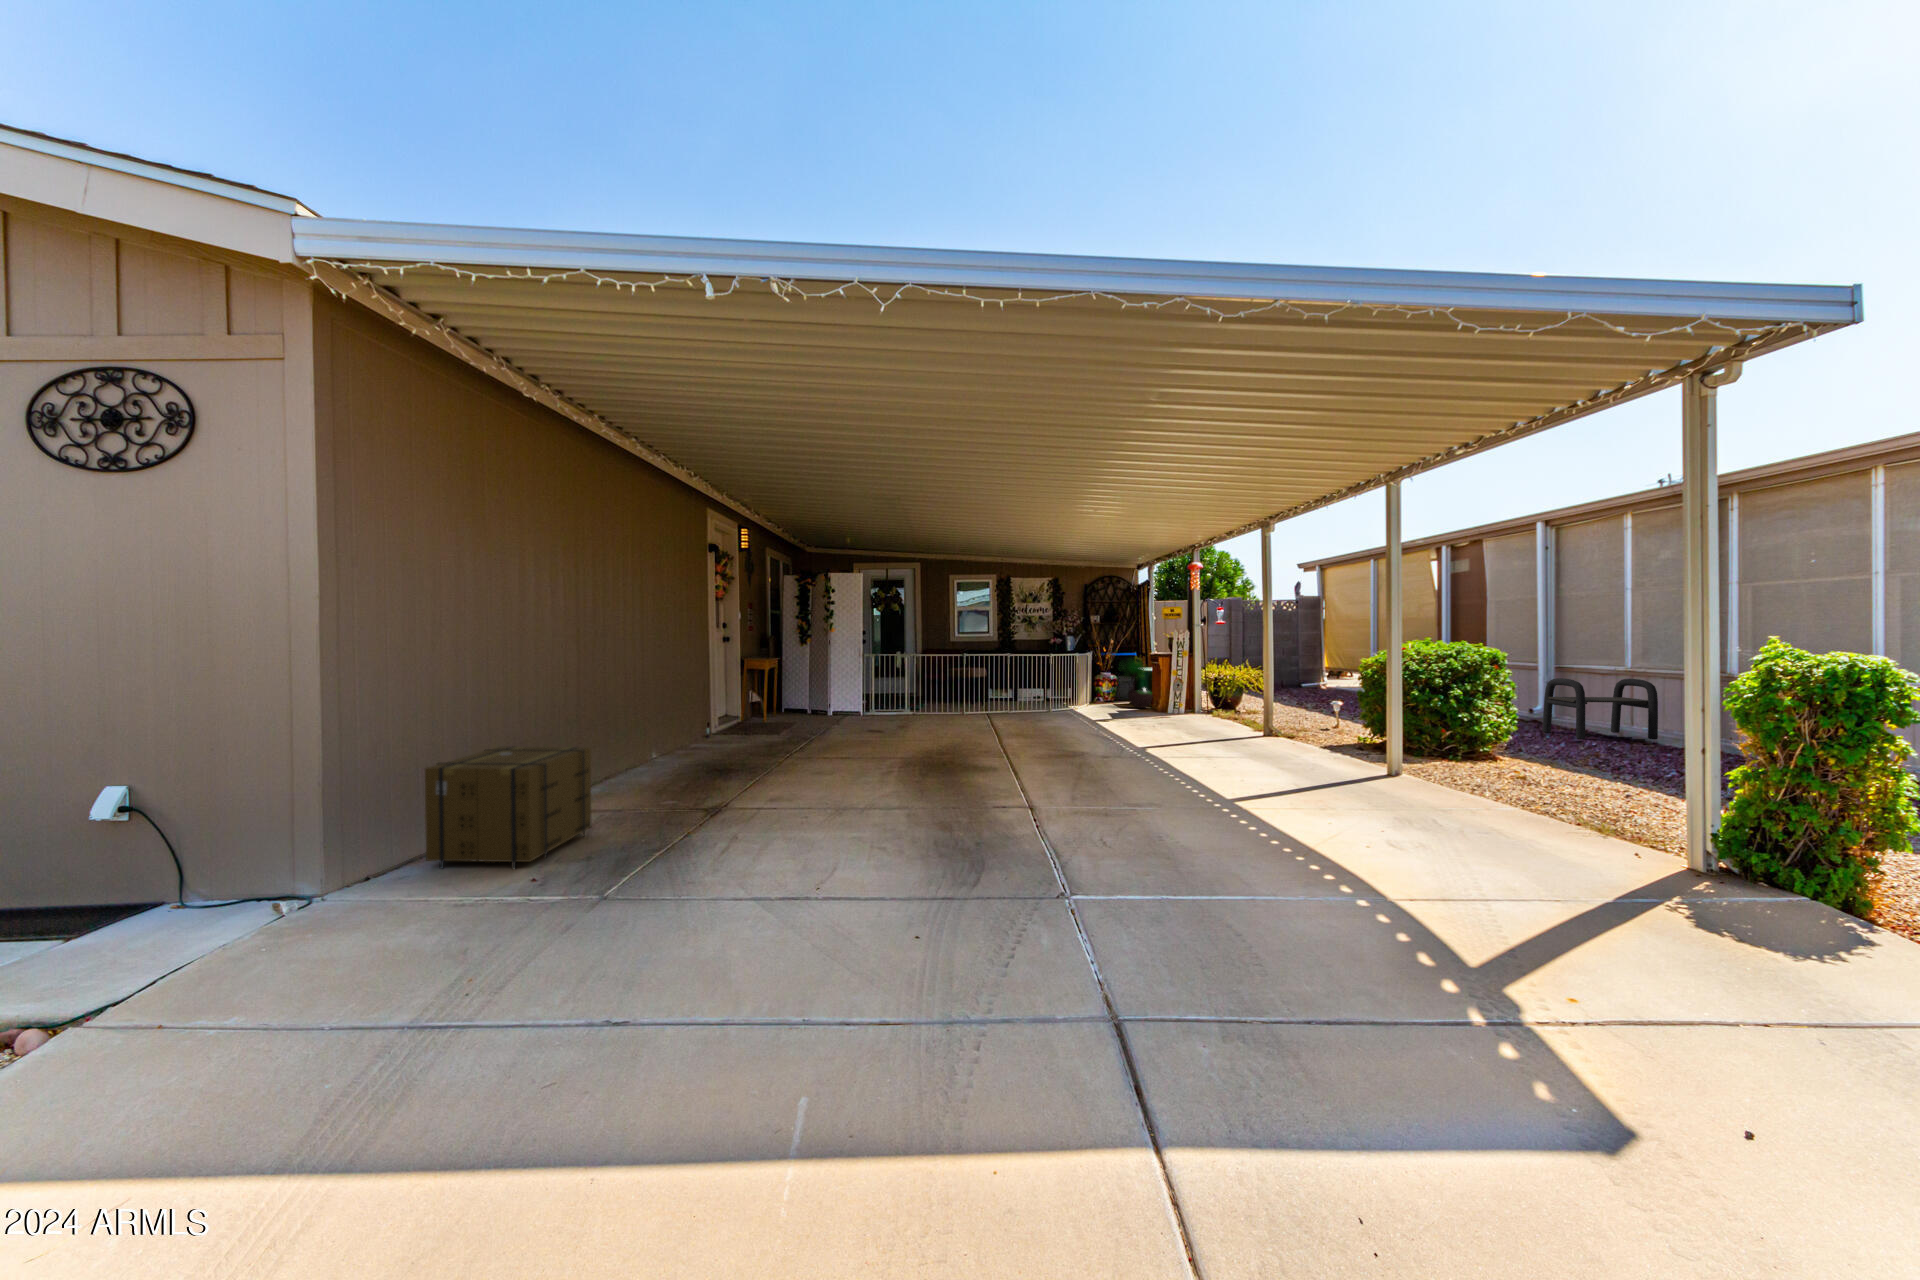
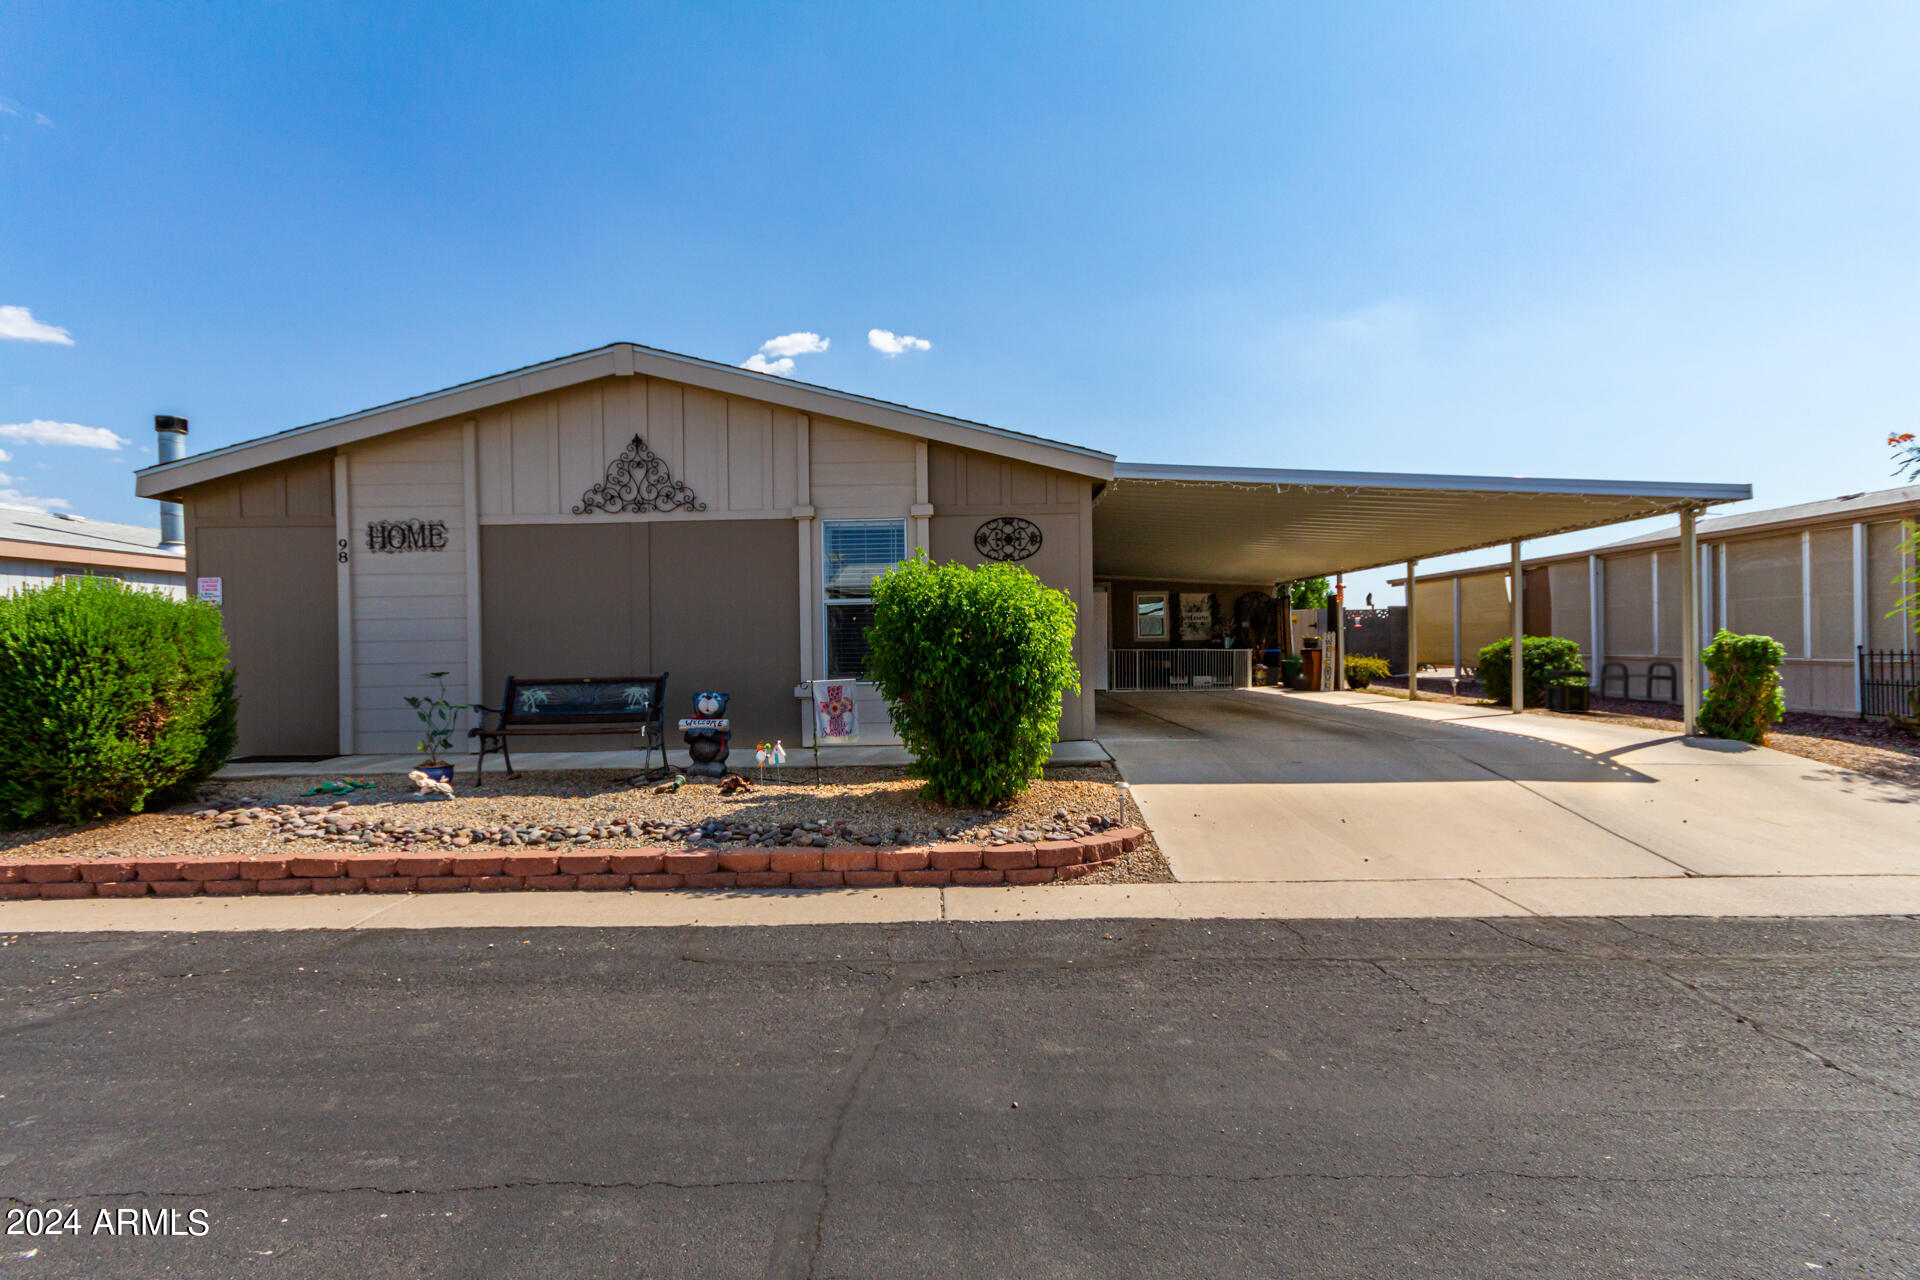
toolbox: none [1447,696,1520,768] -> present [1544,670,1591,713]
cardboard box: present [425,746,591,869] -> none [1085,690,1144,743]

